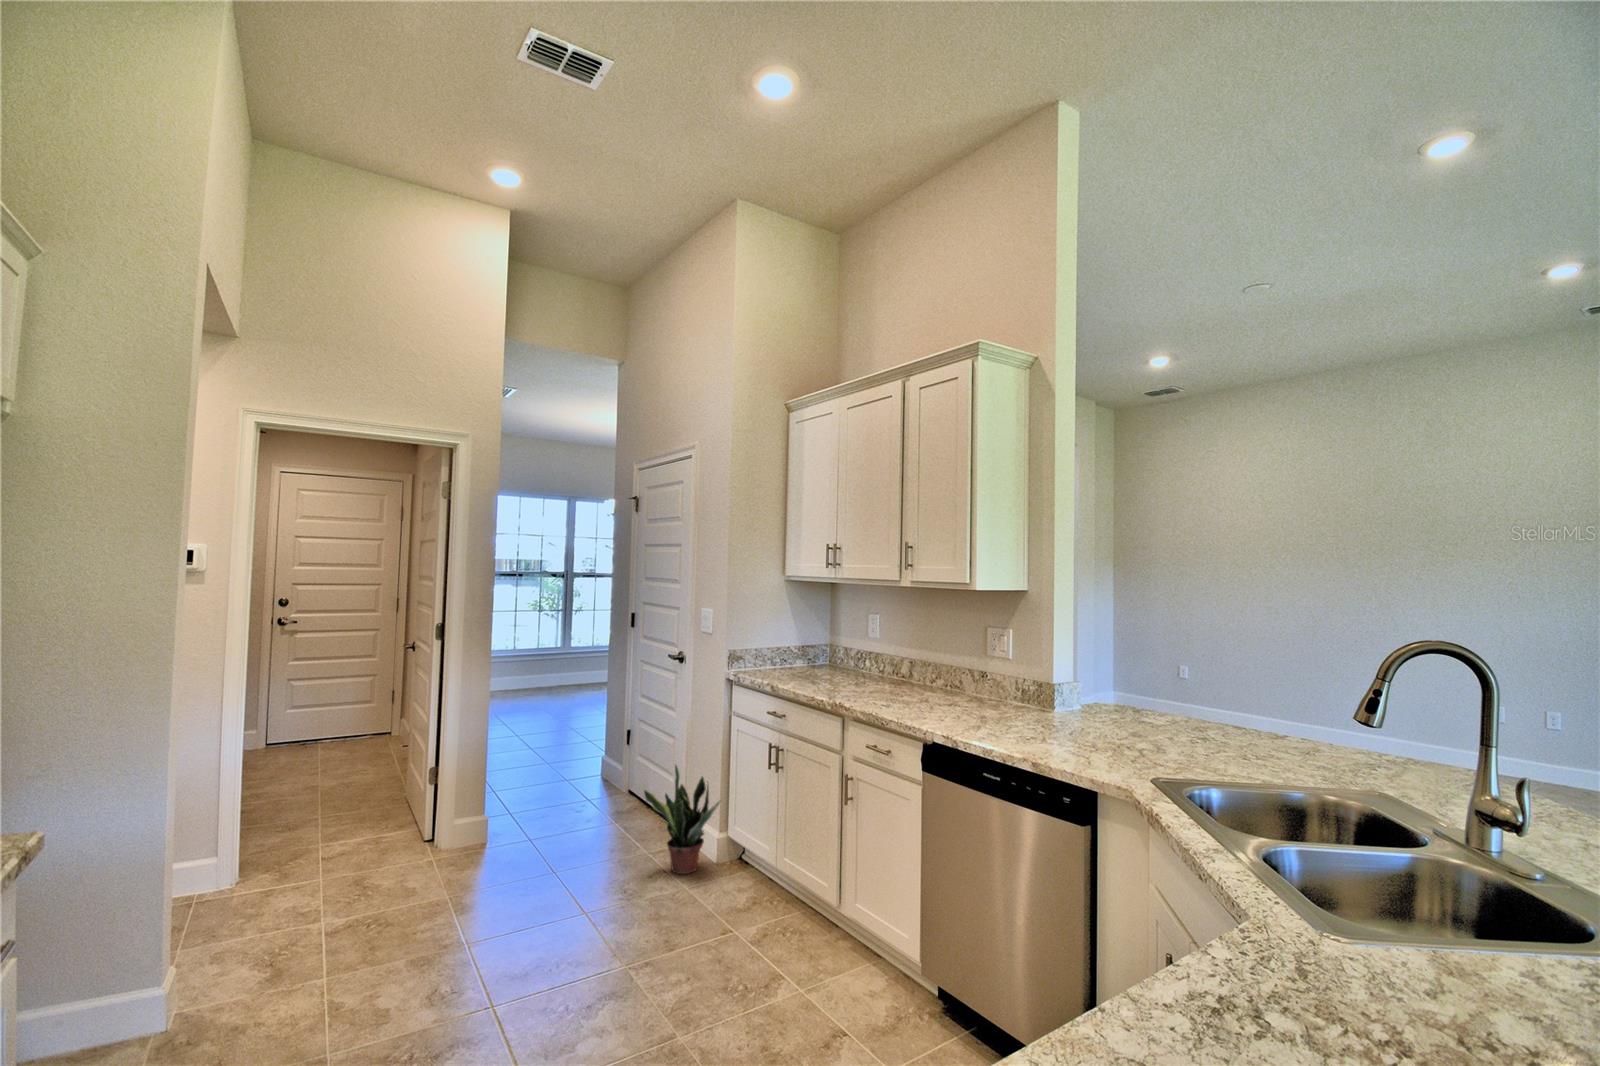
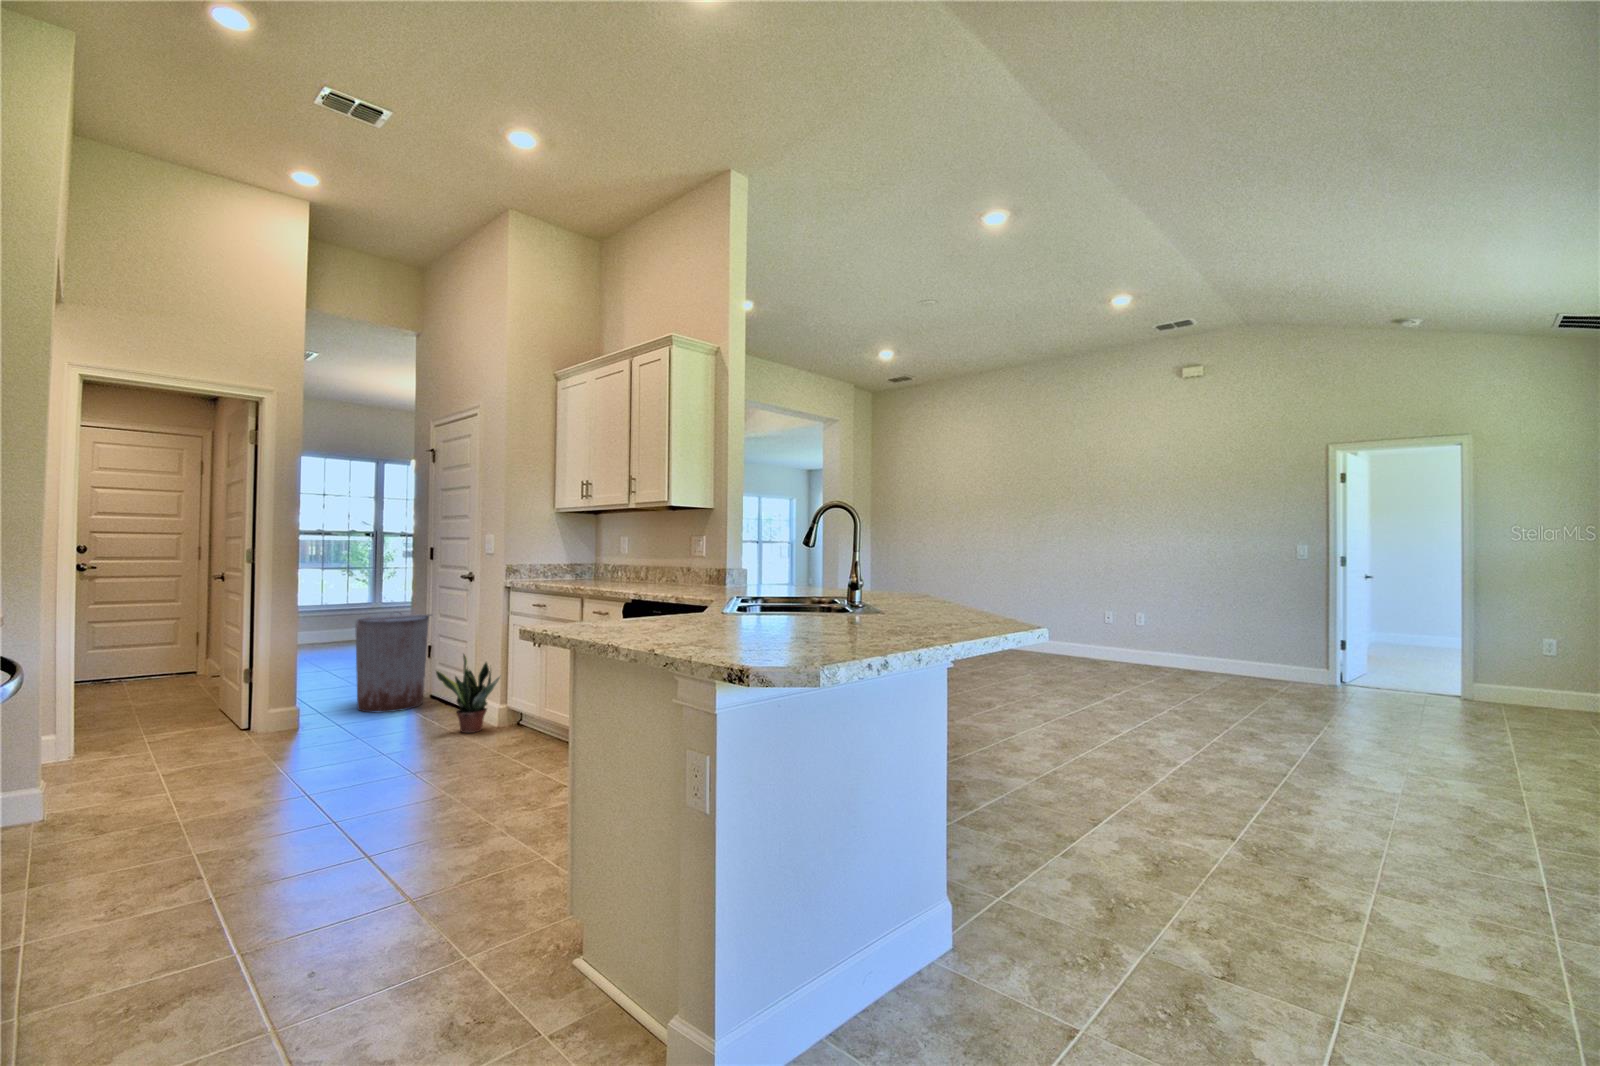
trash can: none [549,693,633,819] -> present [355,611,432,713]

